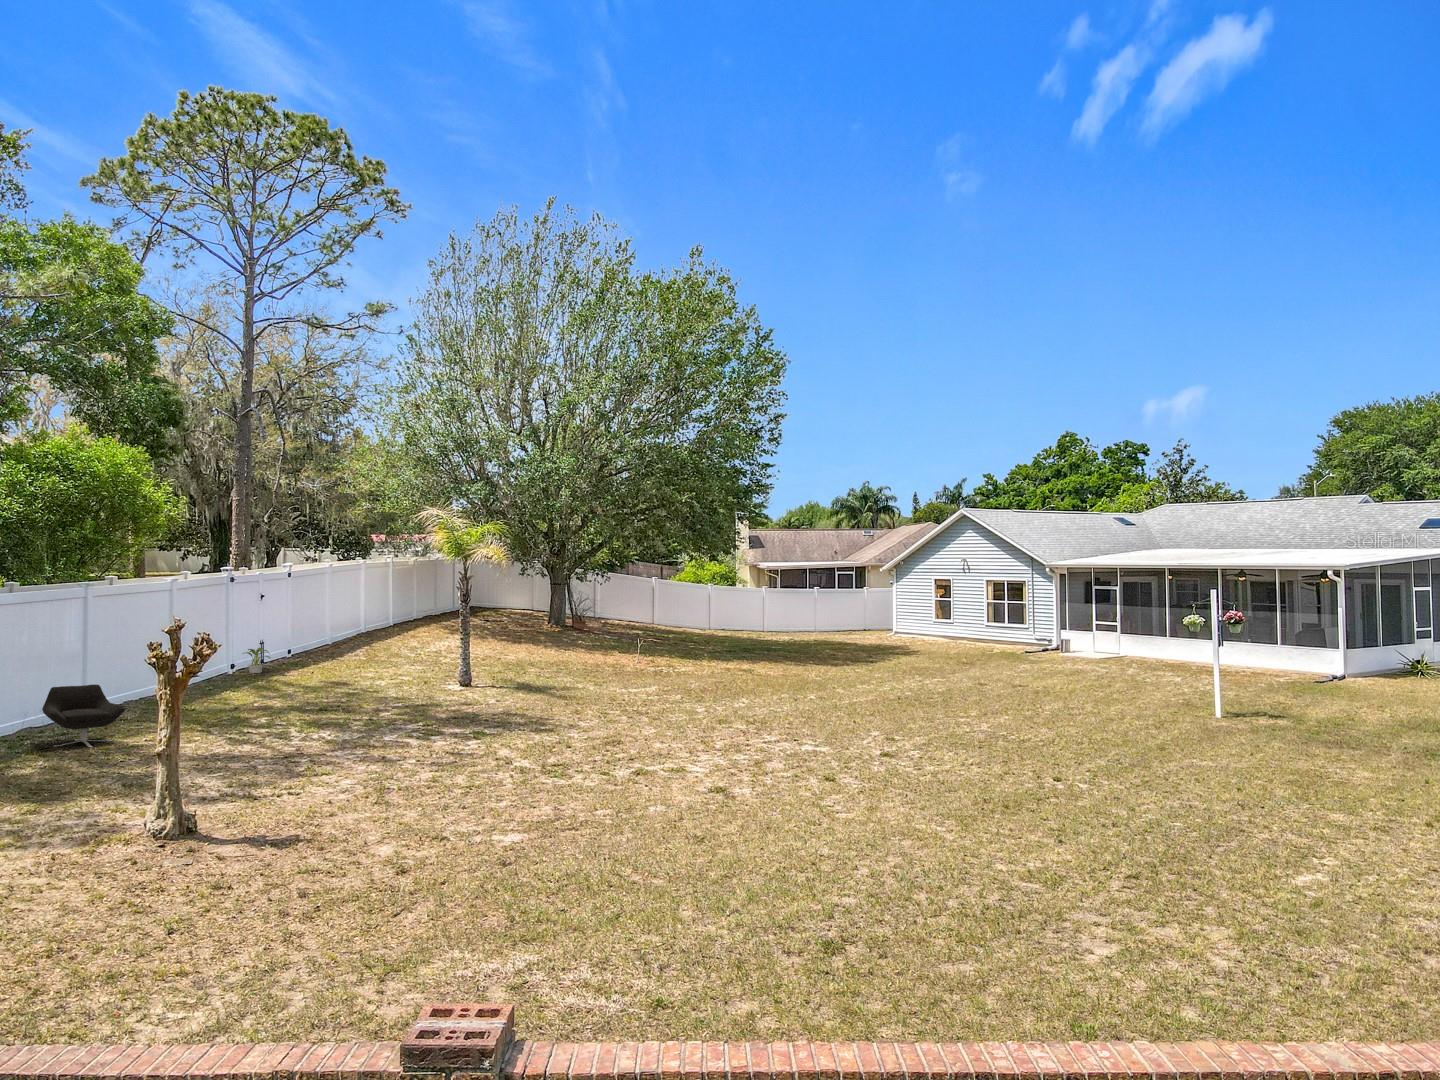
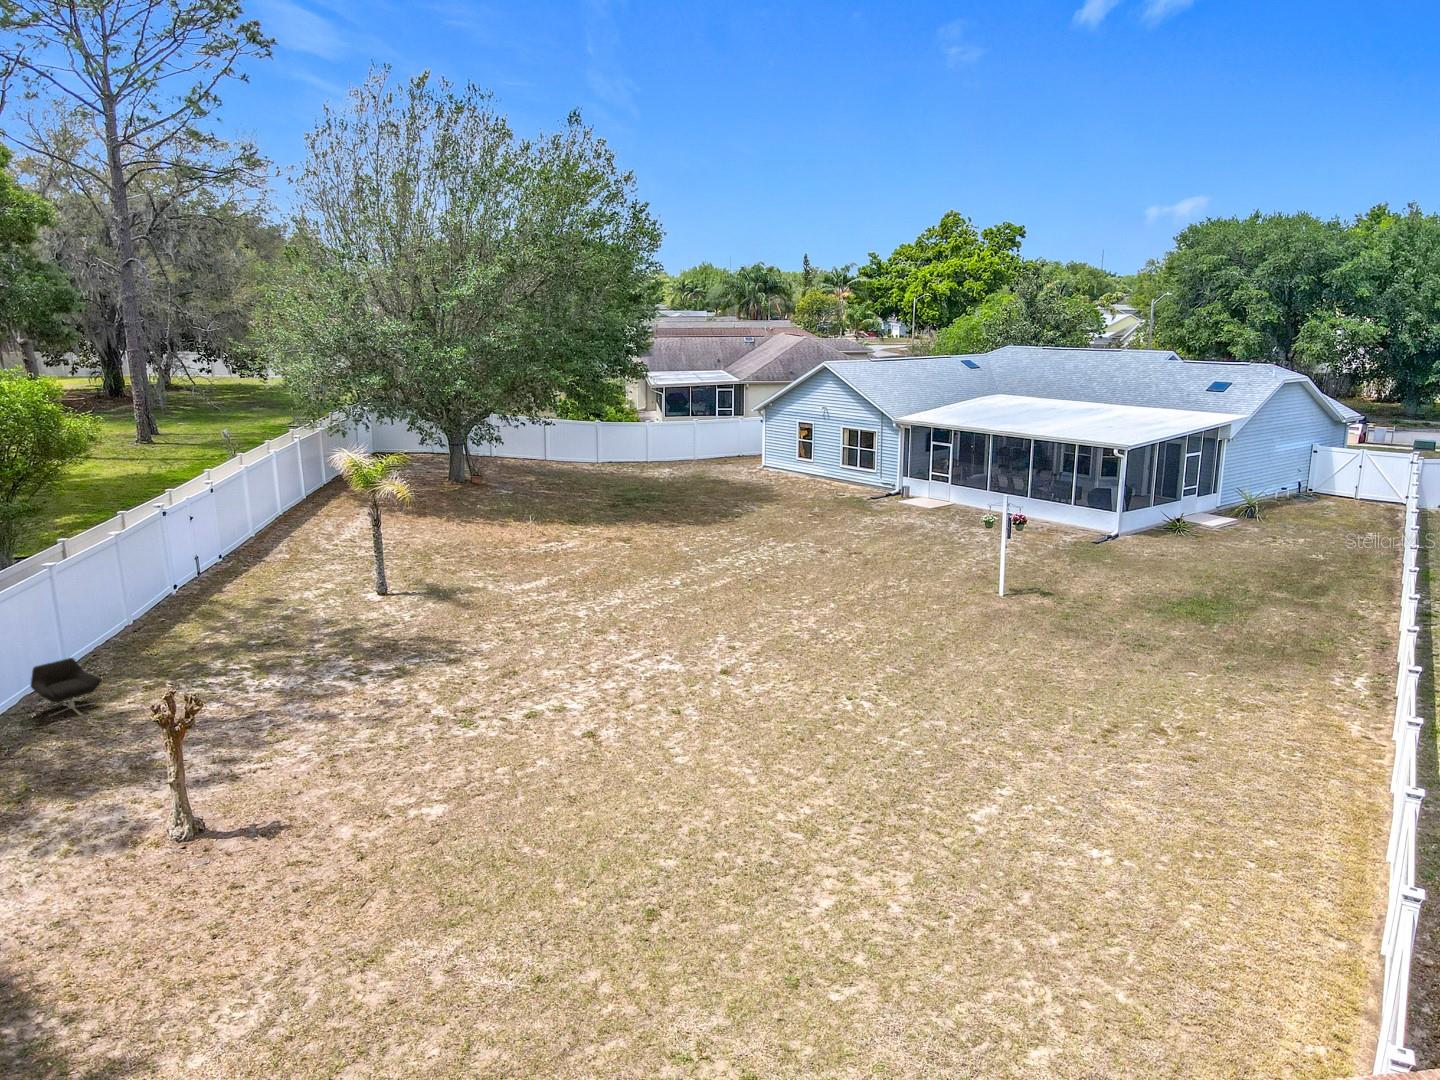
potted plant: present [243,648,271,673] -> none [179,572,206,595]

